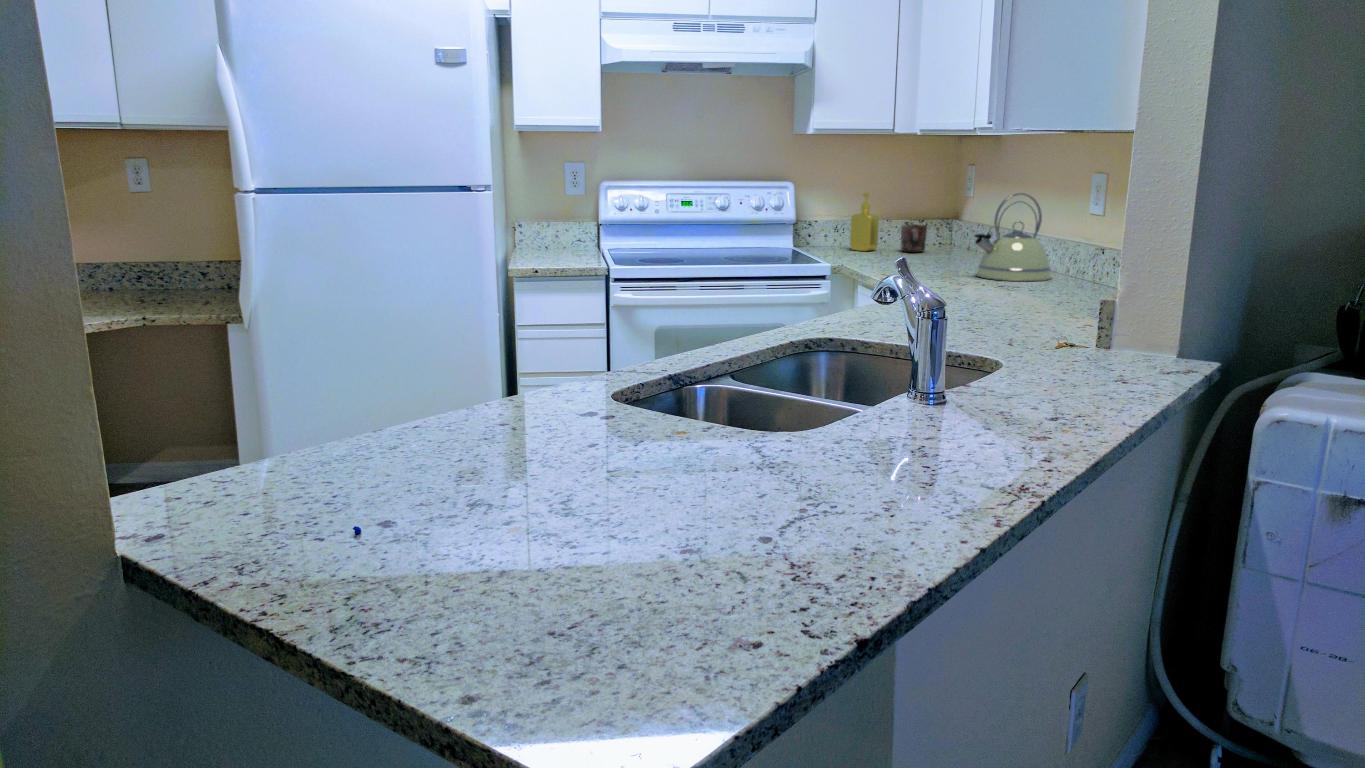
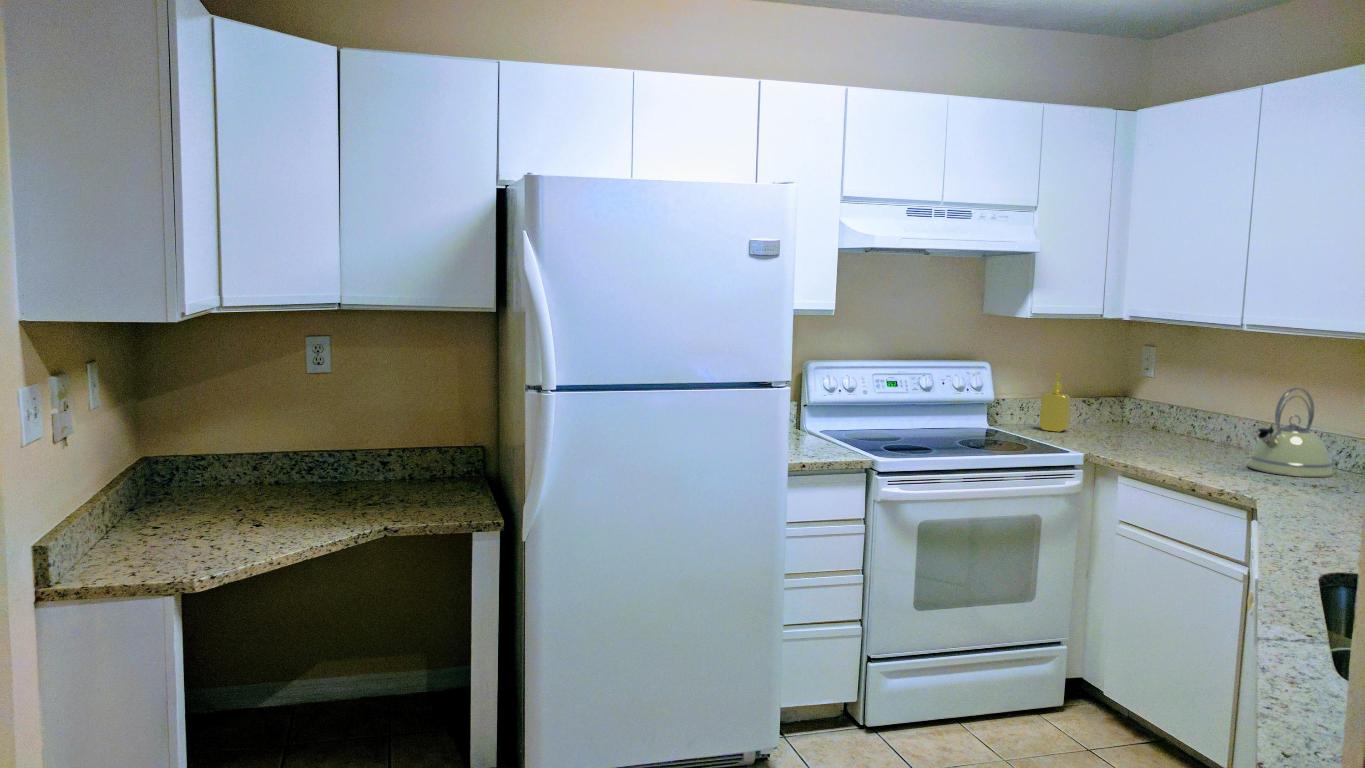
mug: present [901,225,927,252] -> none [1093,405,1122,434]

